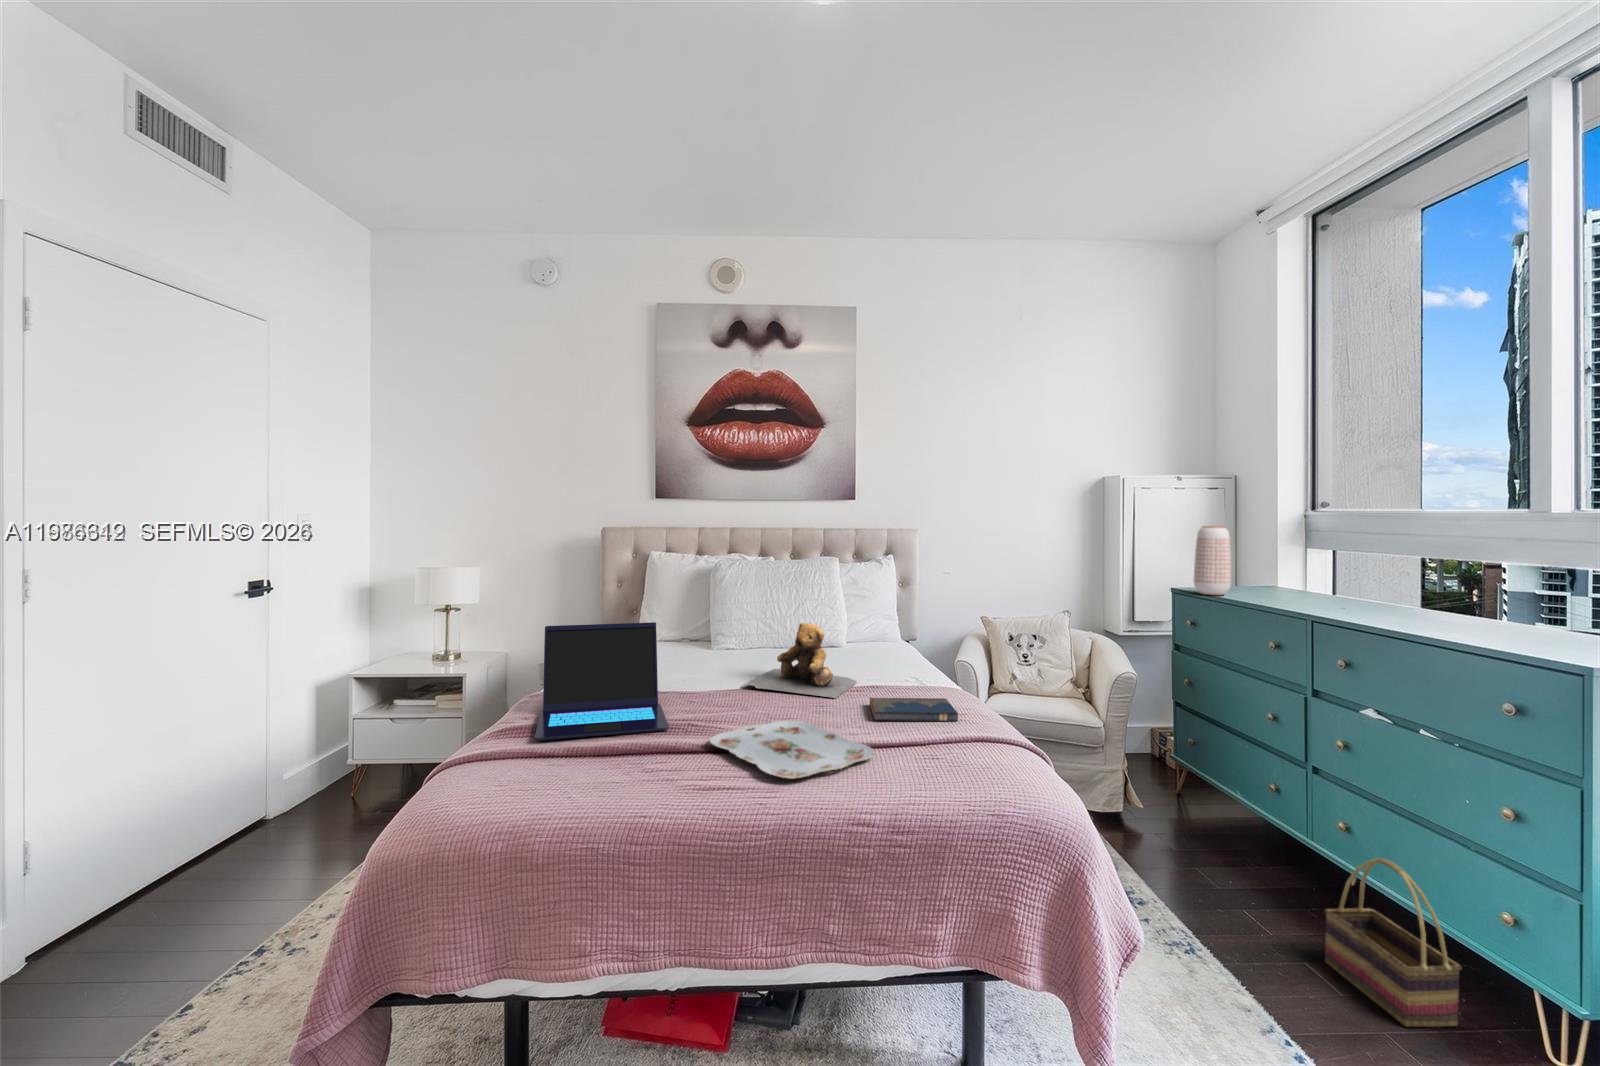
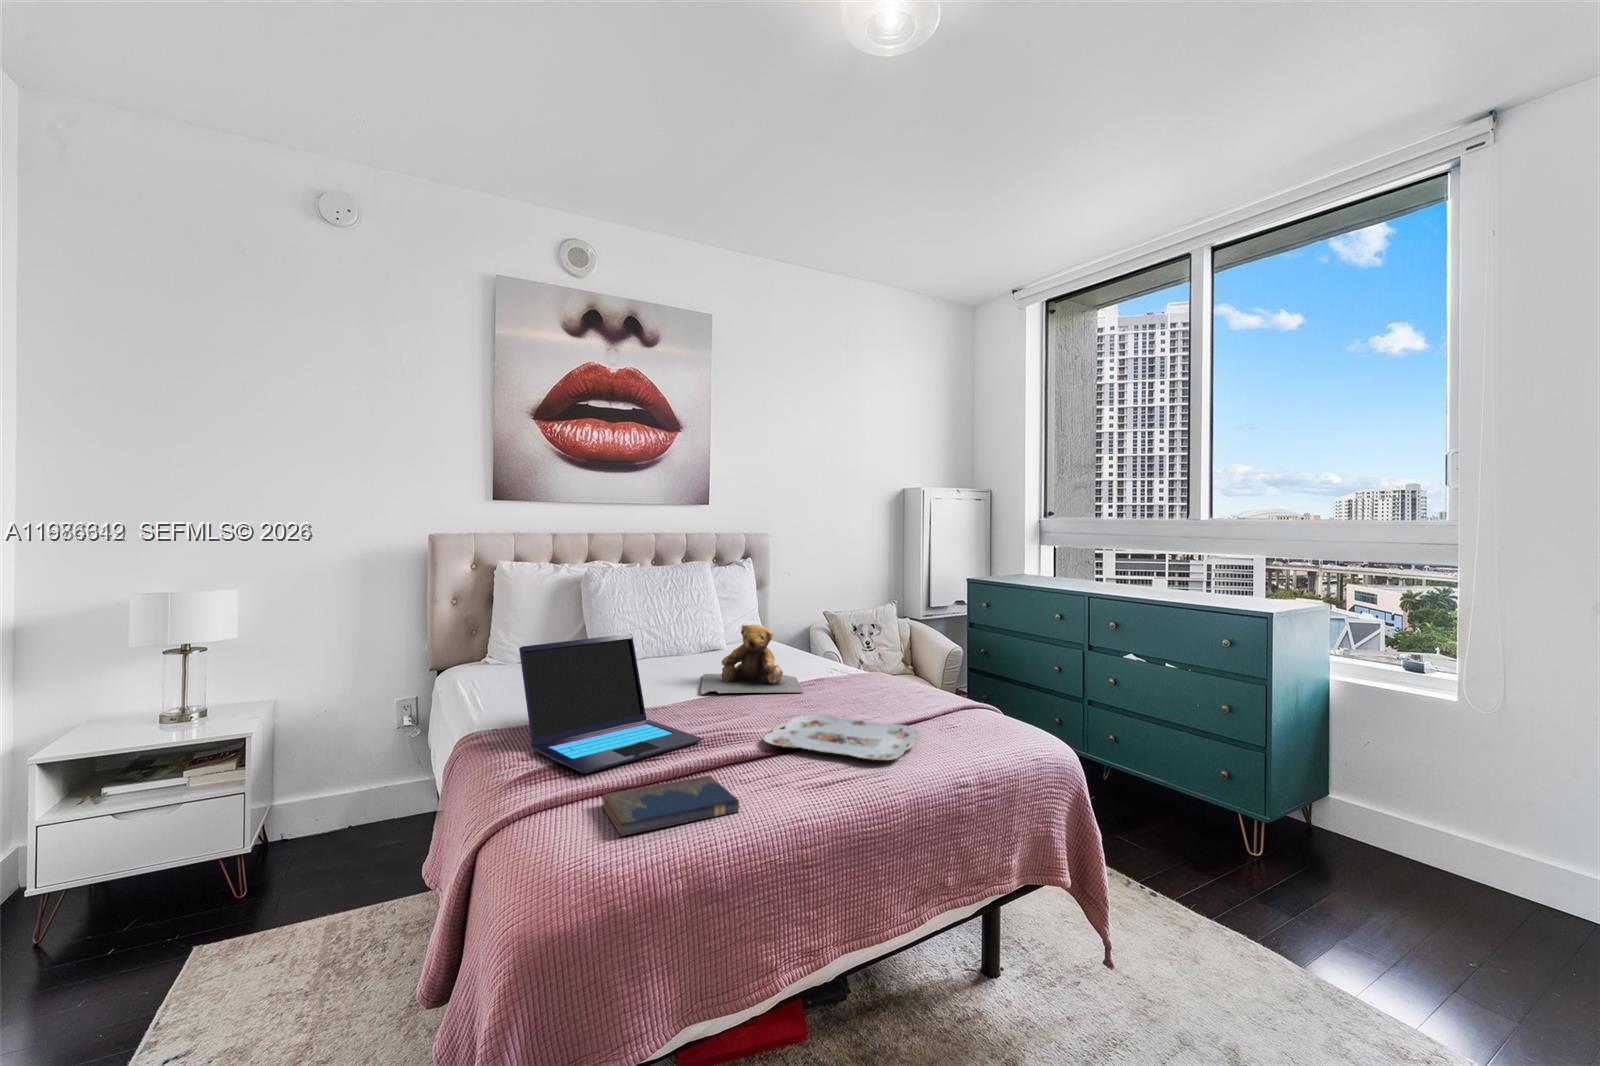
vase: present [1194,526,1231,596] -> none [994,529,1020,582]
hardcover book: present [869,698,958,721] -> present [602,775,739,836]
basket: present [1325,858,1461,1027] -> none [1137,754,1222,861]

